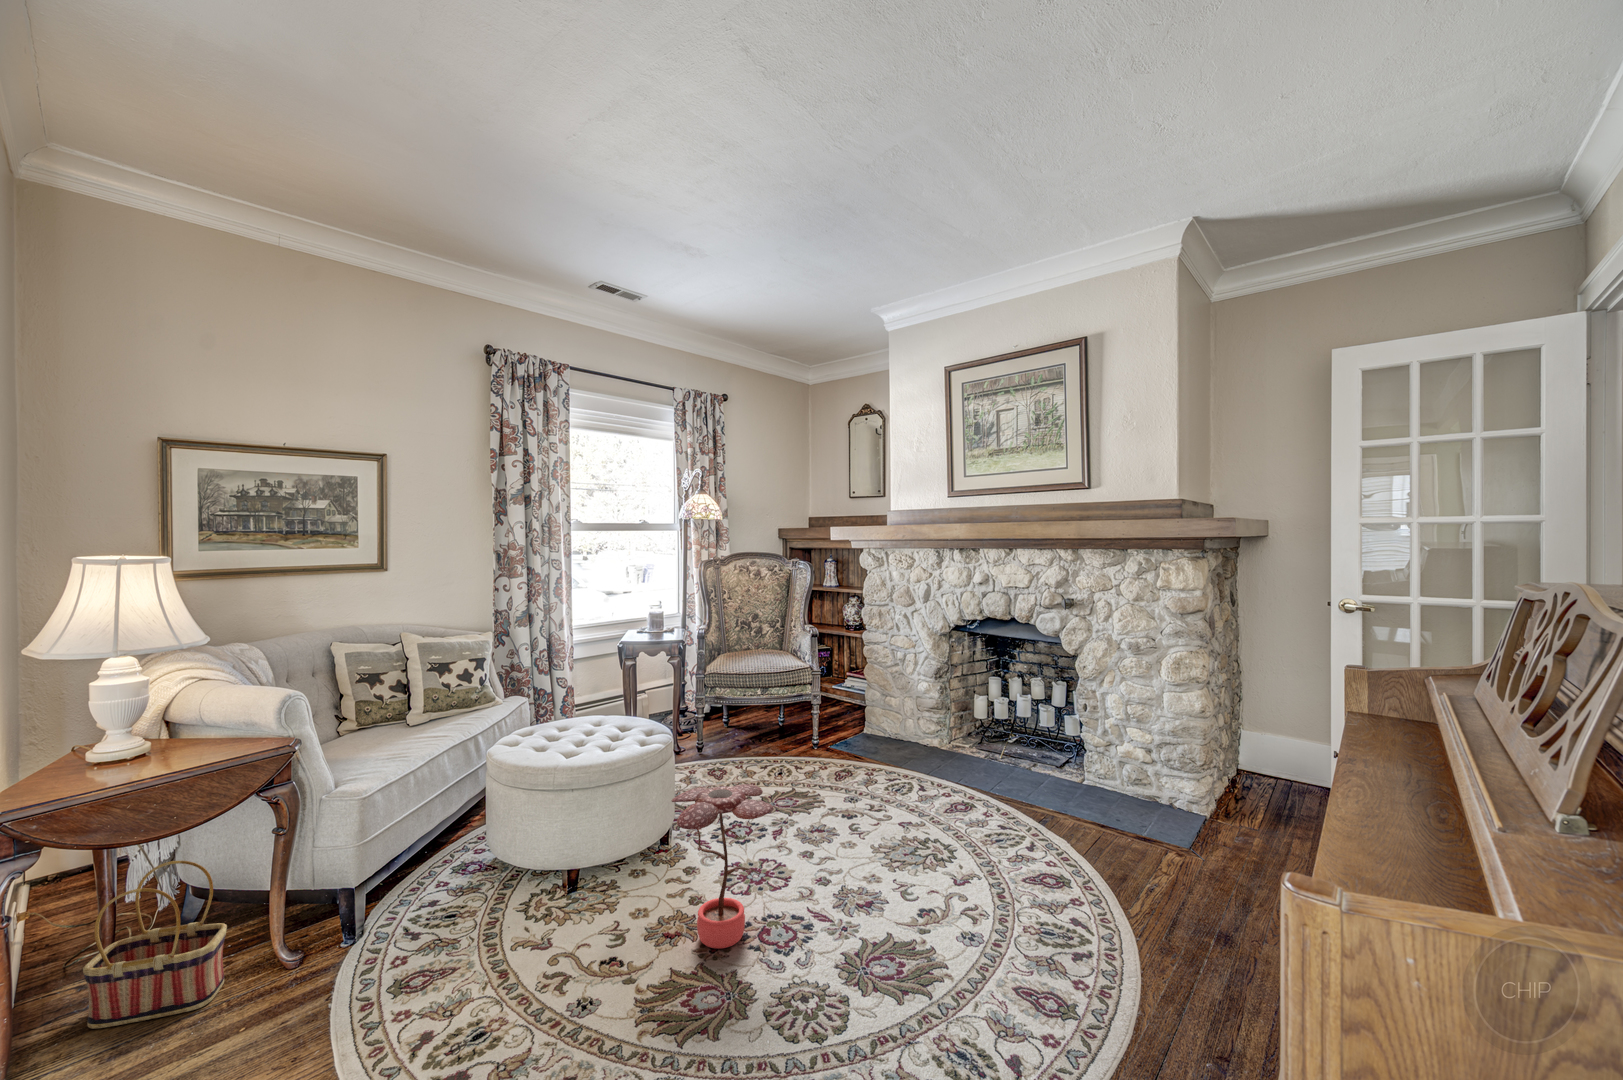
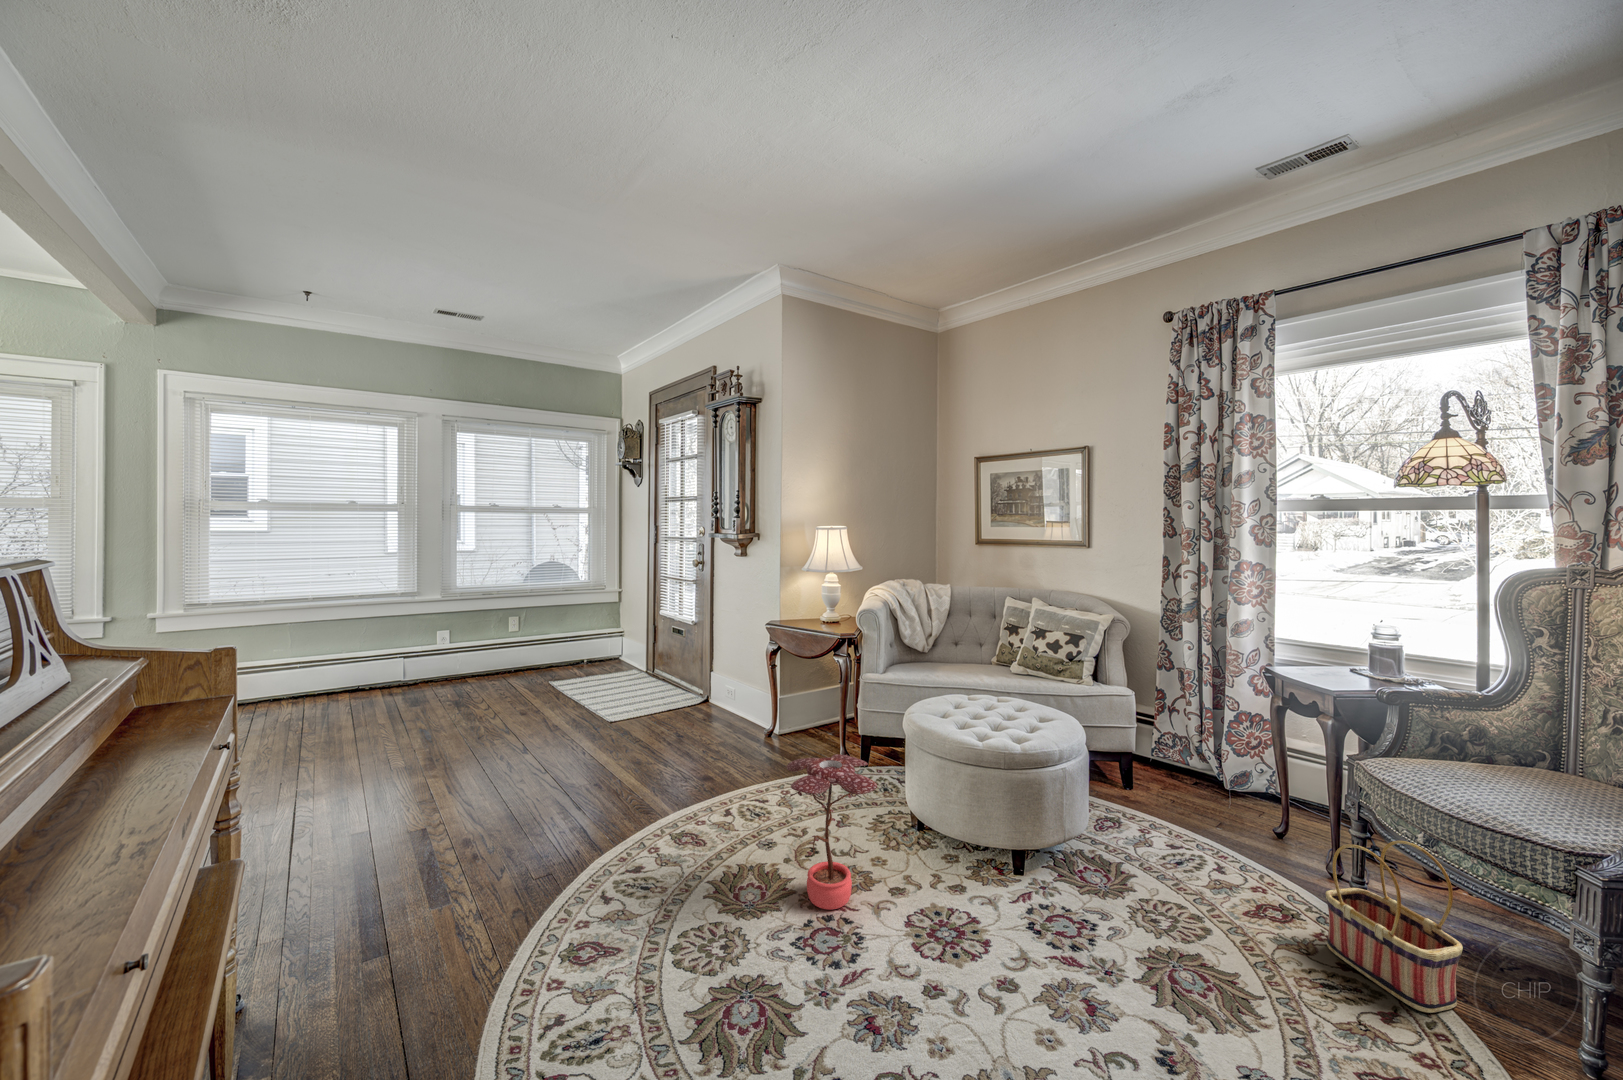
basket: present [83,861,227,1029] -> present [1326,841,1463,1013]

